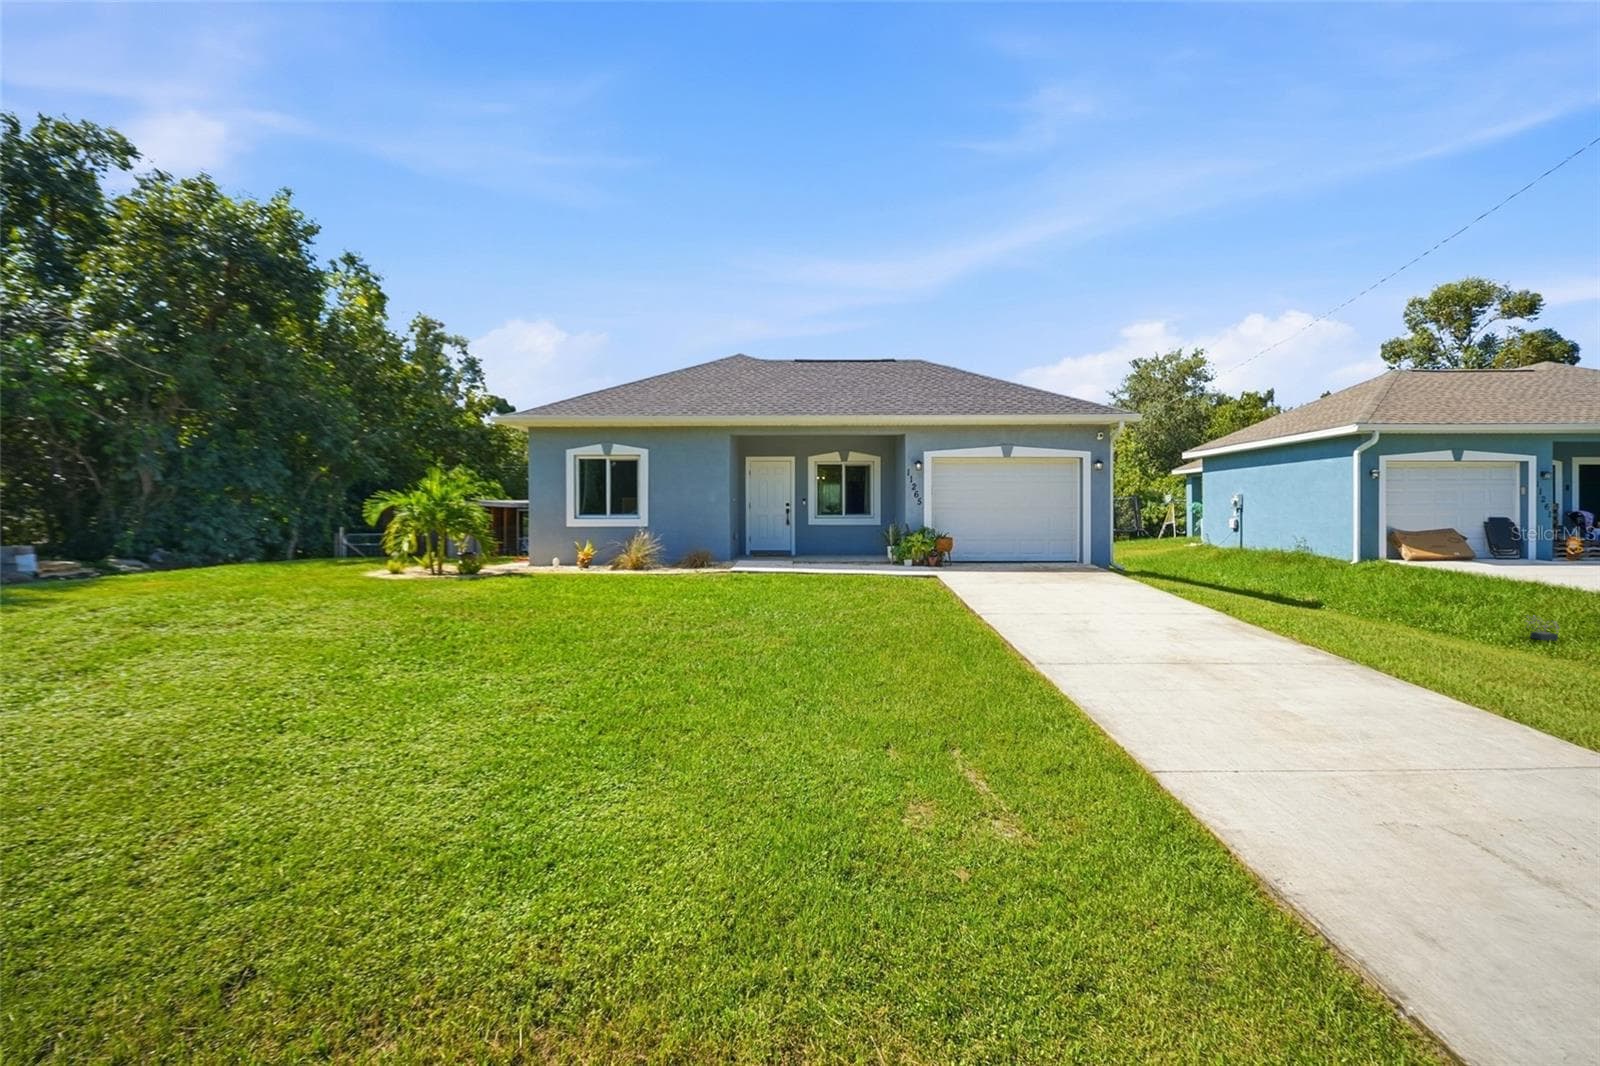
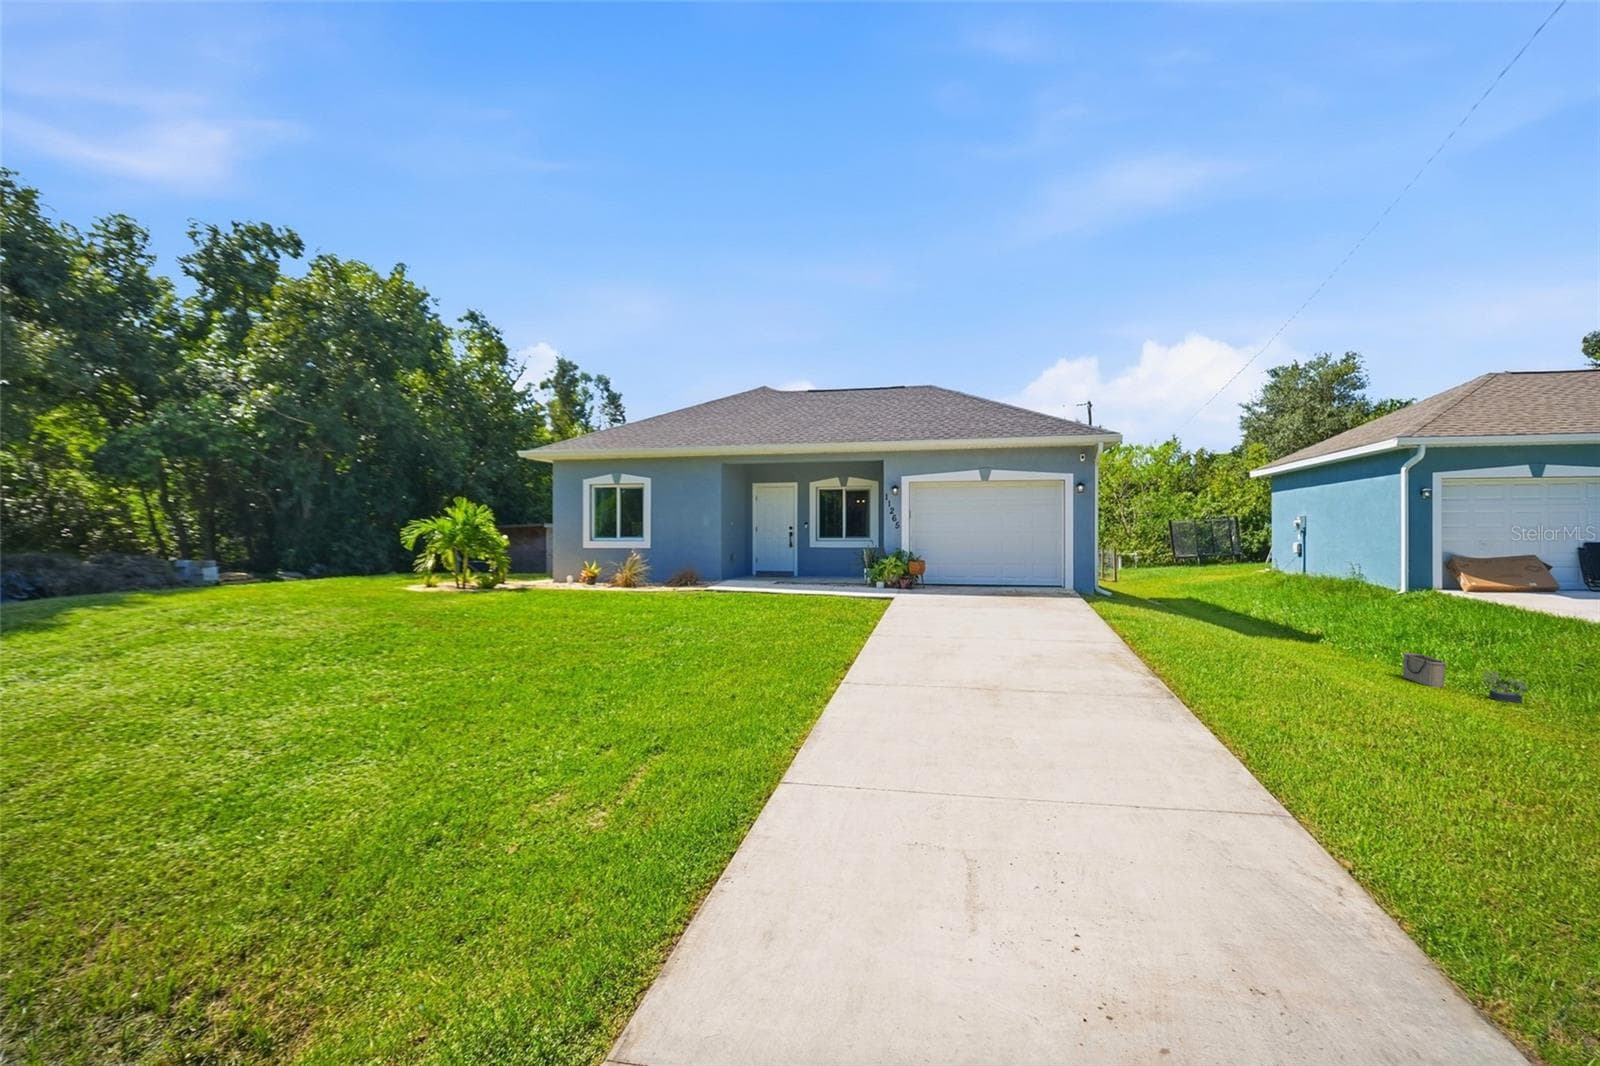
basket: none [1448,605,1491,633] -> present [1403,653,1447,687]

